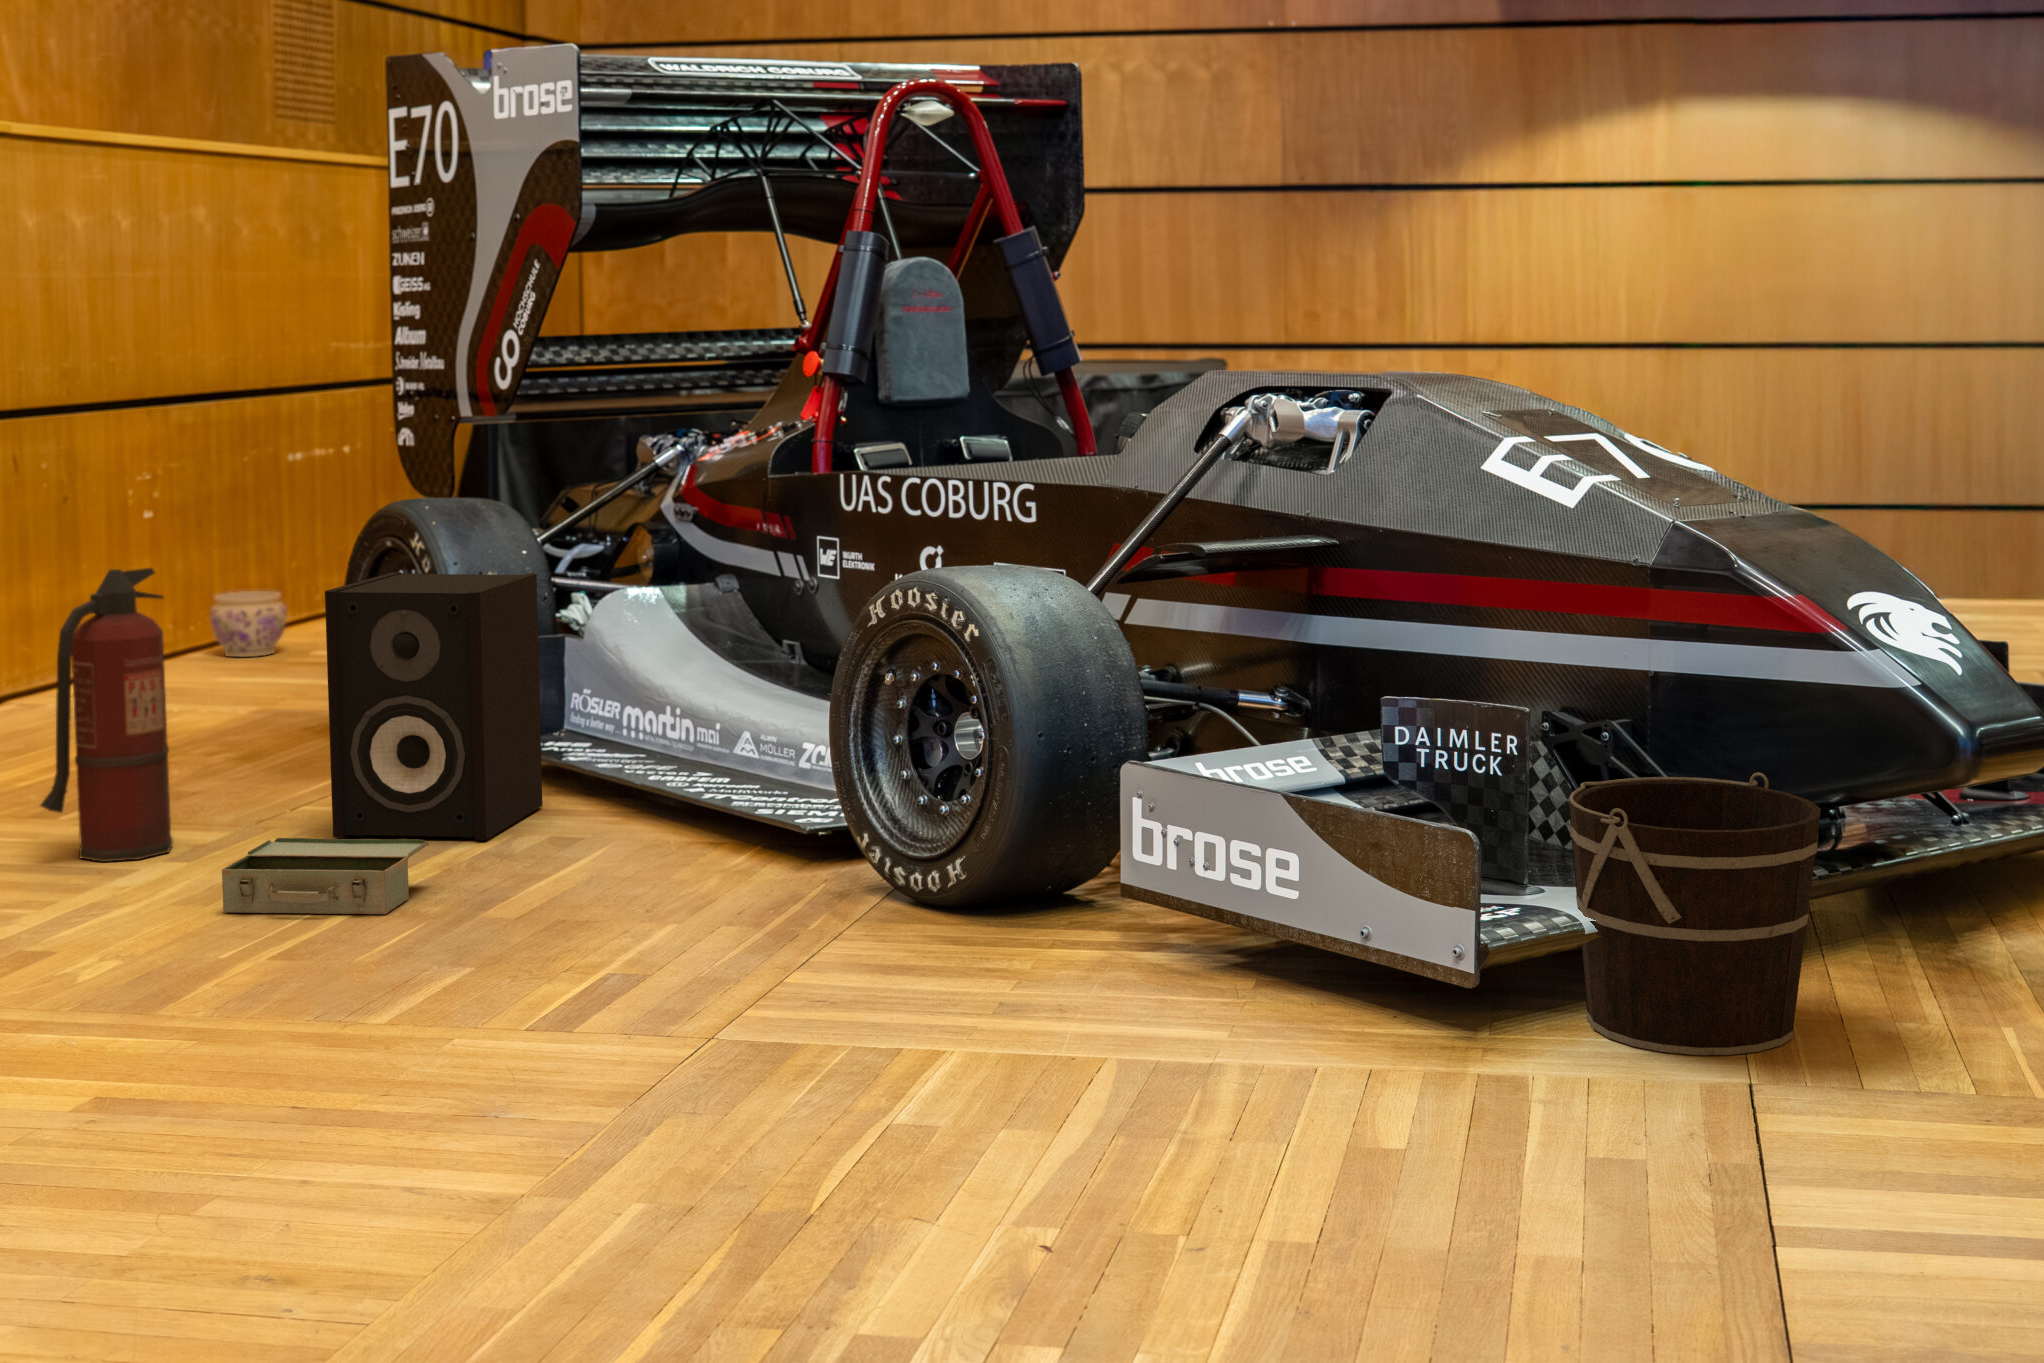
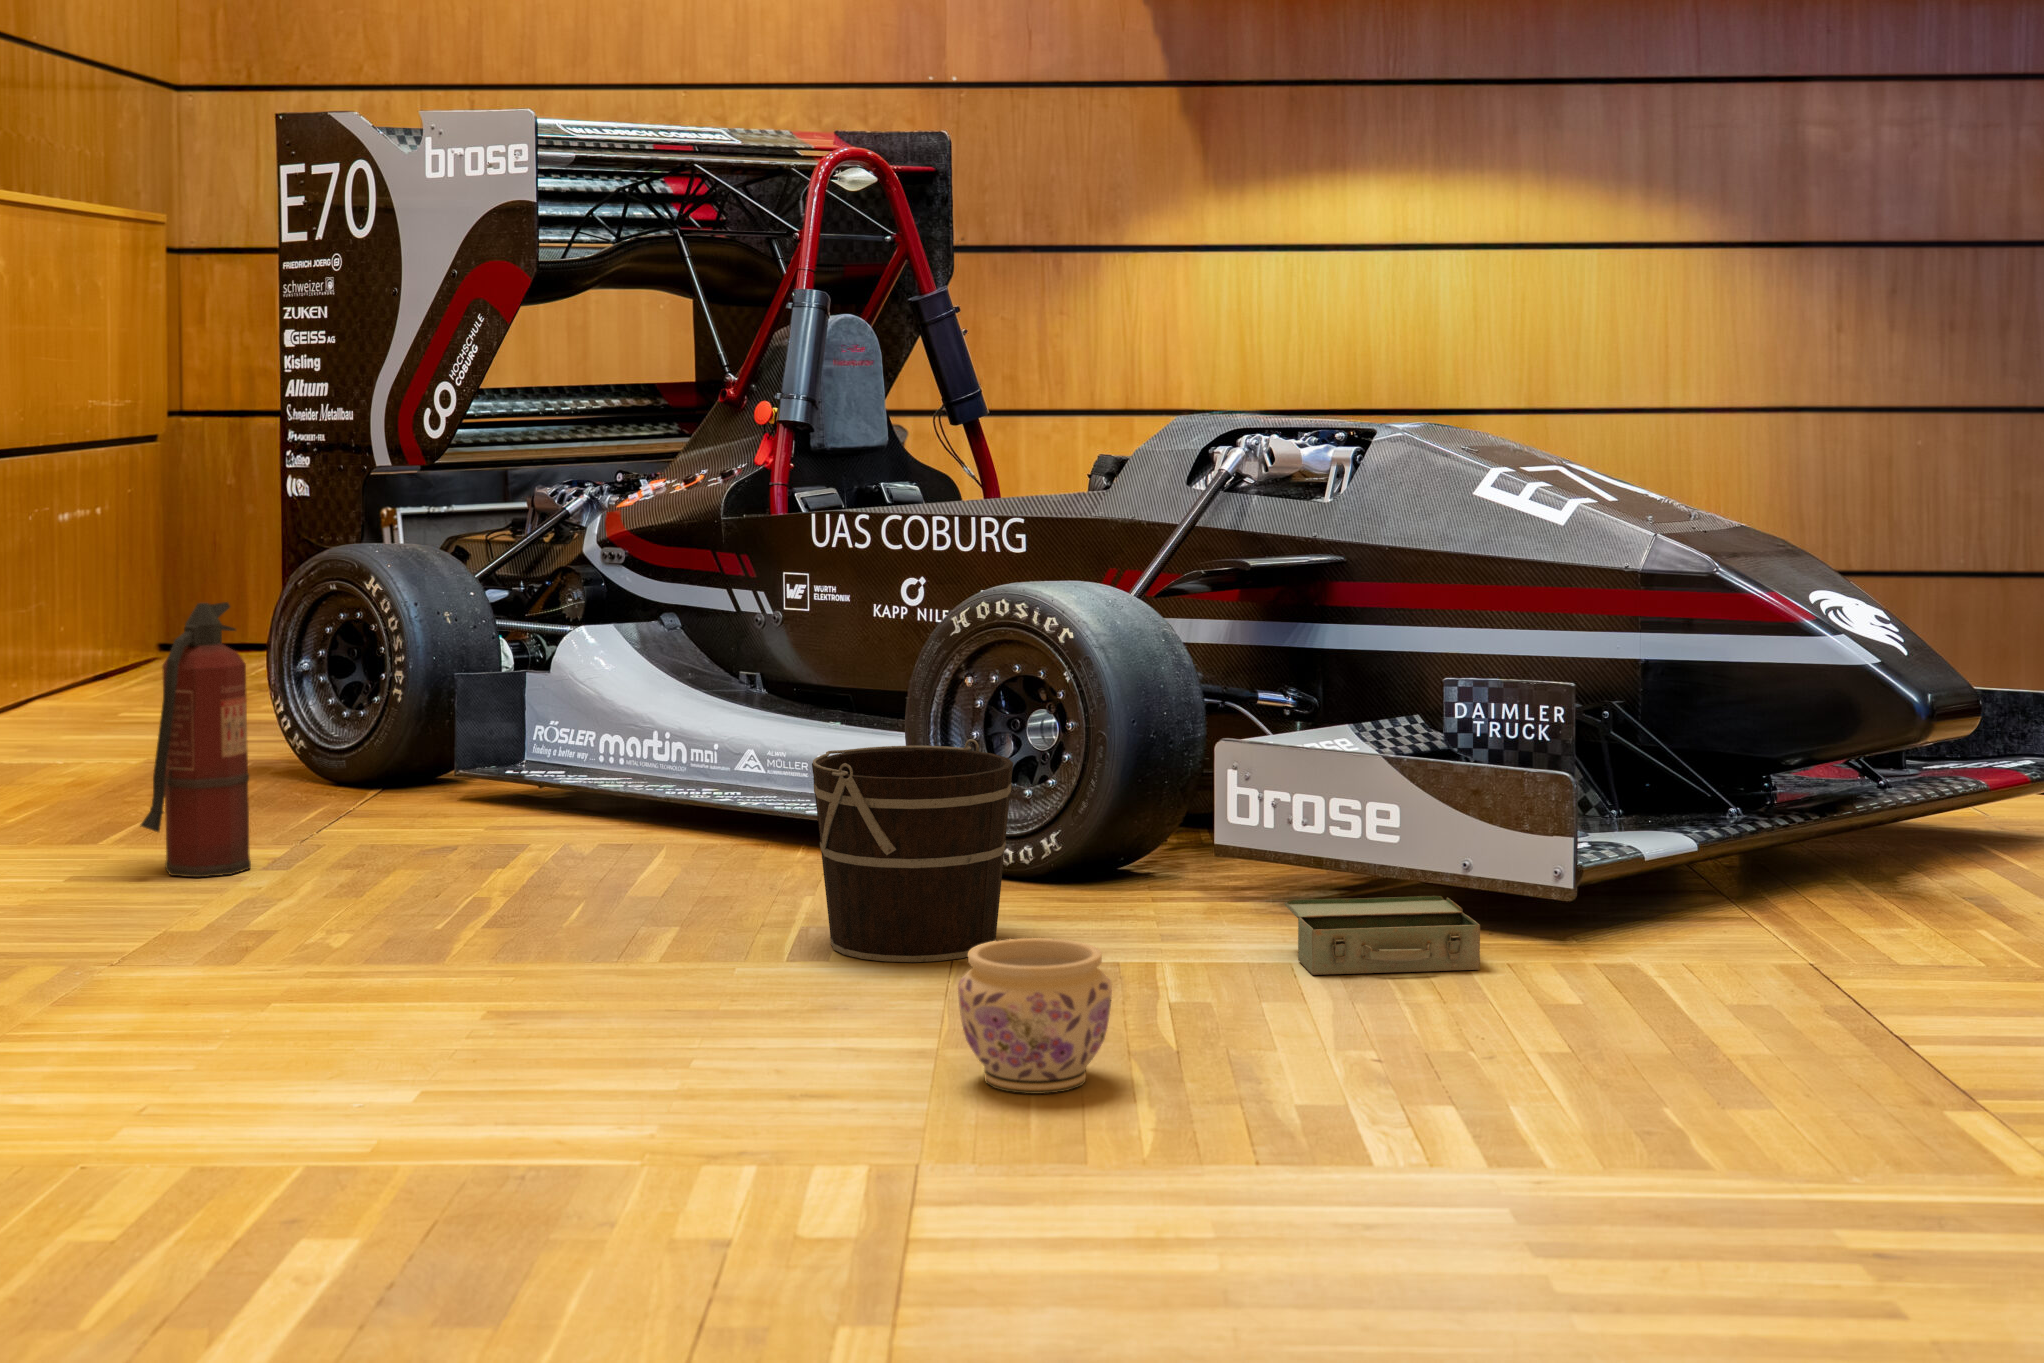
speaker: present [325,572,542,840] -> none [389,606,556,852]
planter: present [210,591,287,657] -> present [958,938,1112,1094]
bucket: present [1568,773,1821,1055] -> present [812,739,1013,962]
toolbox: present [222,838,428,914] -> present [1284,896,1480,975]

